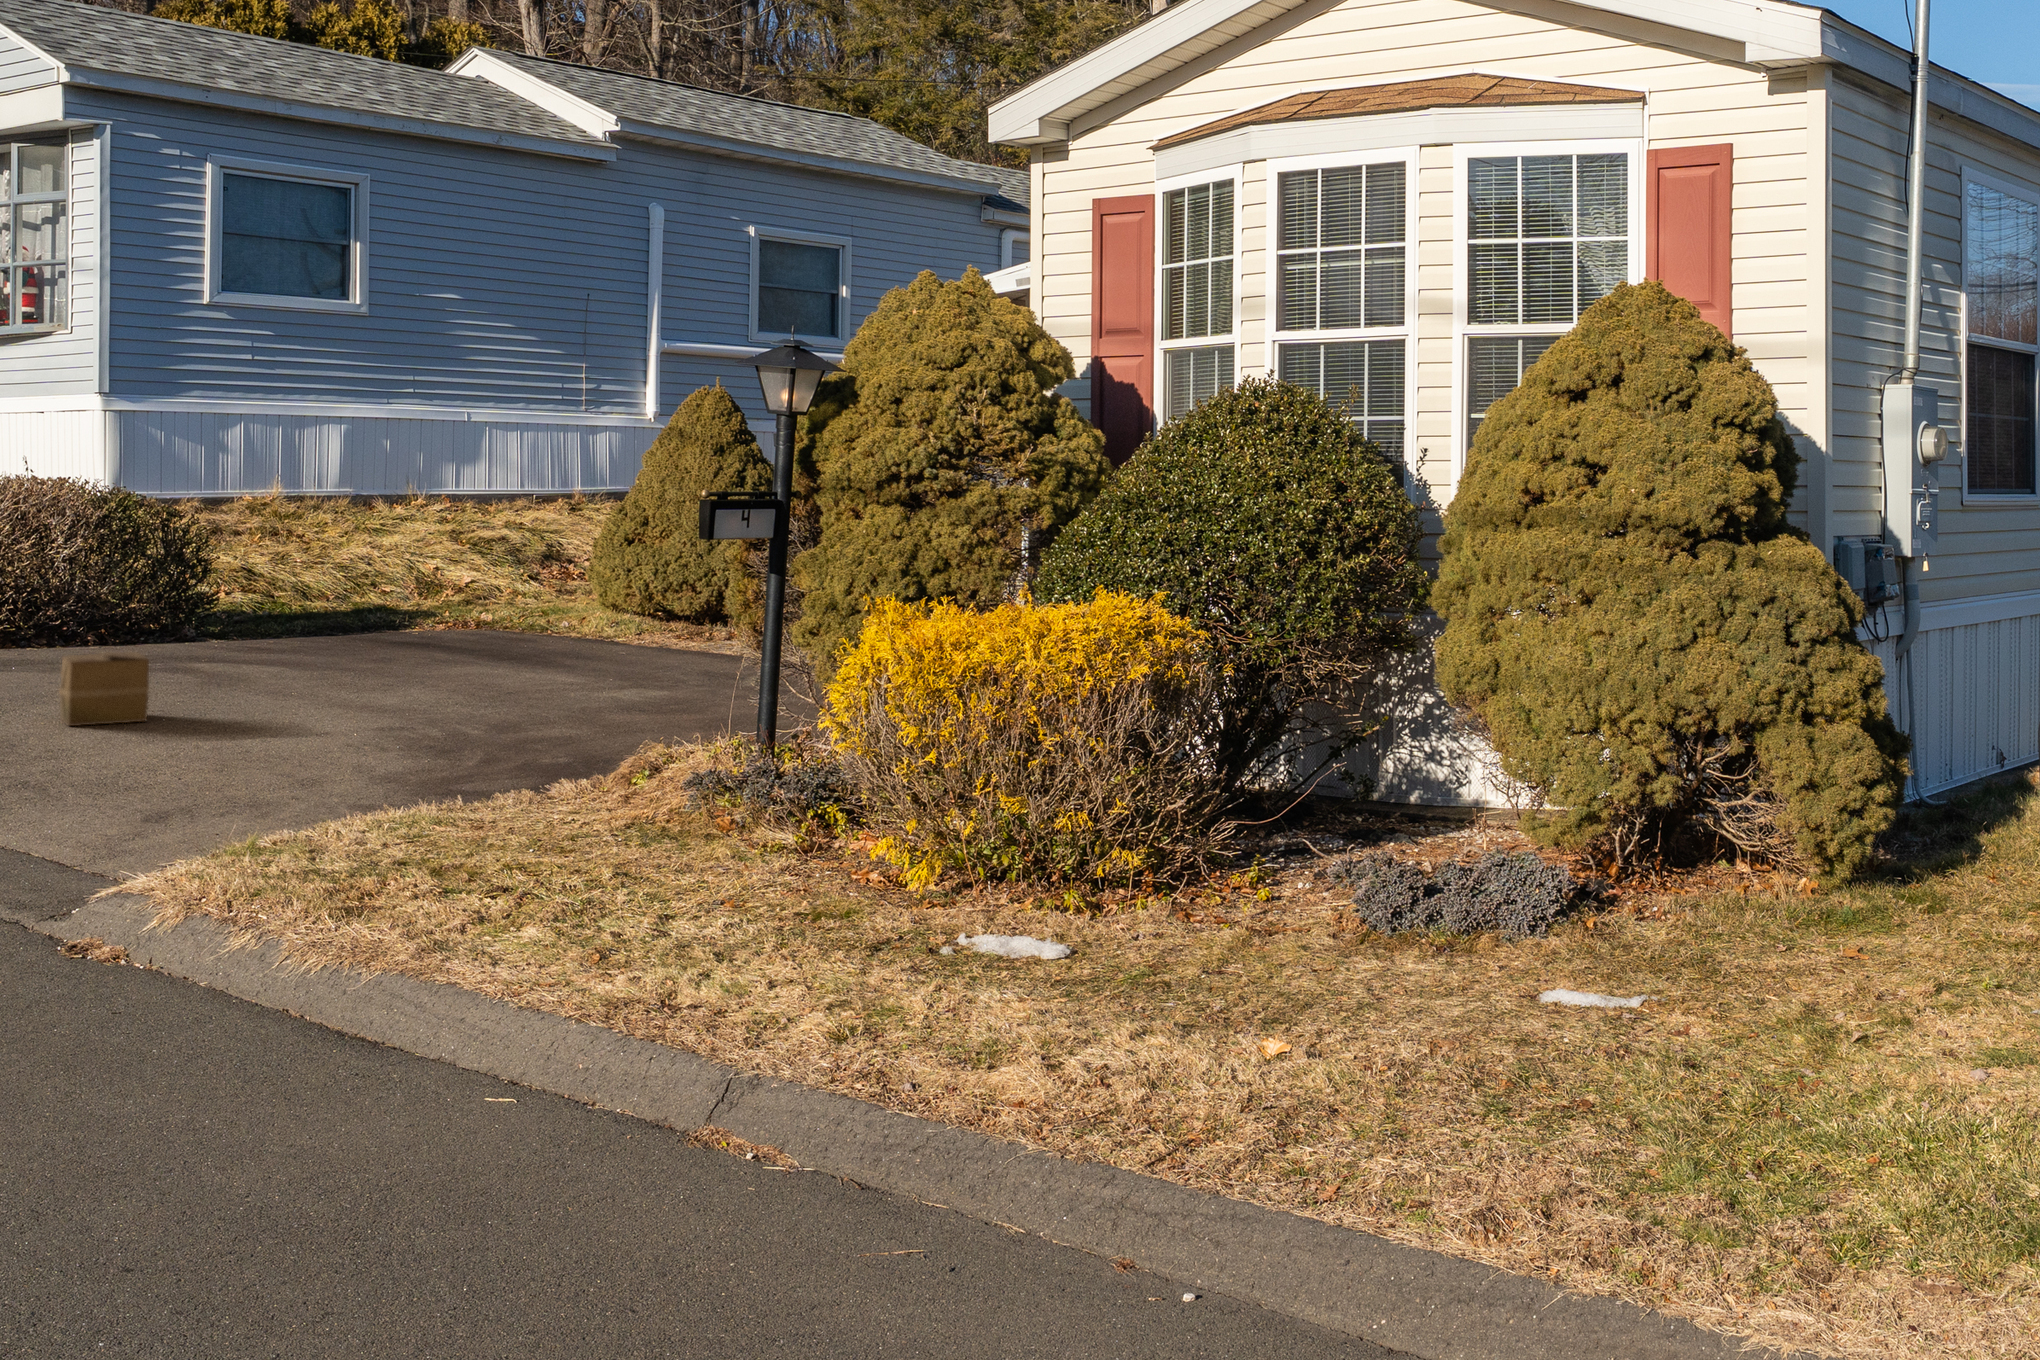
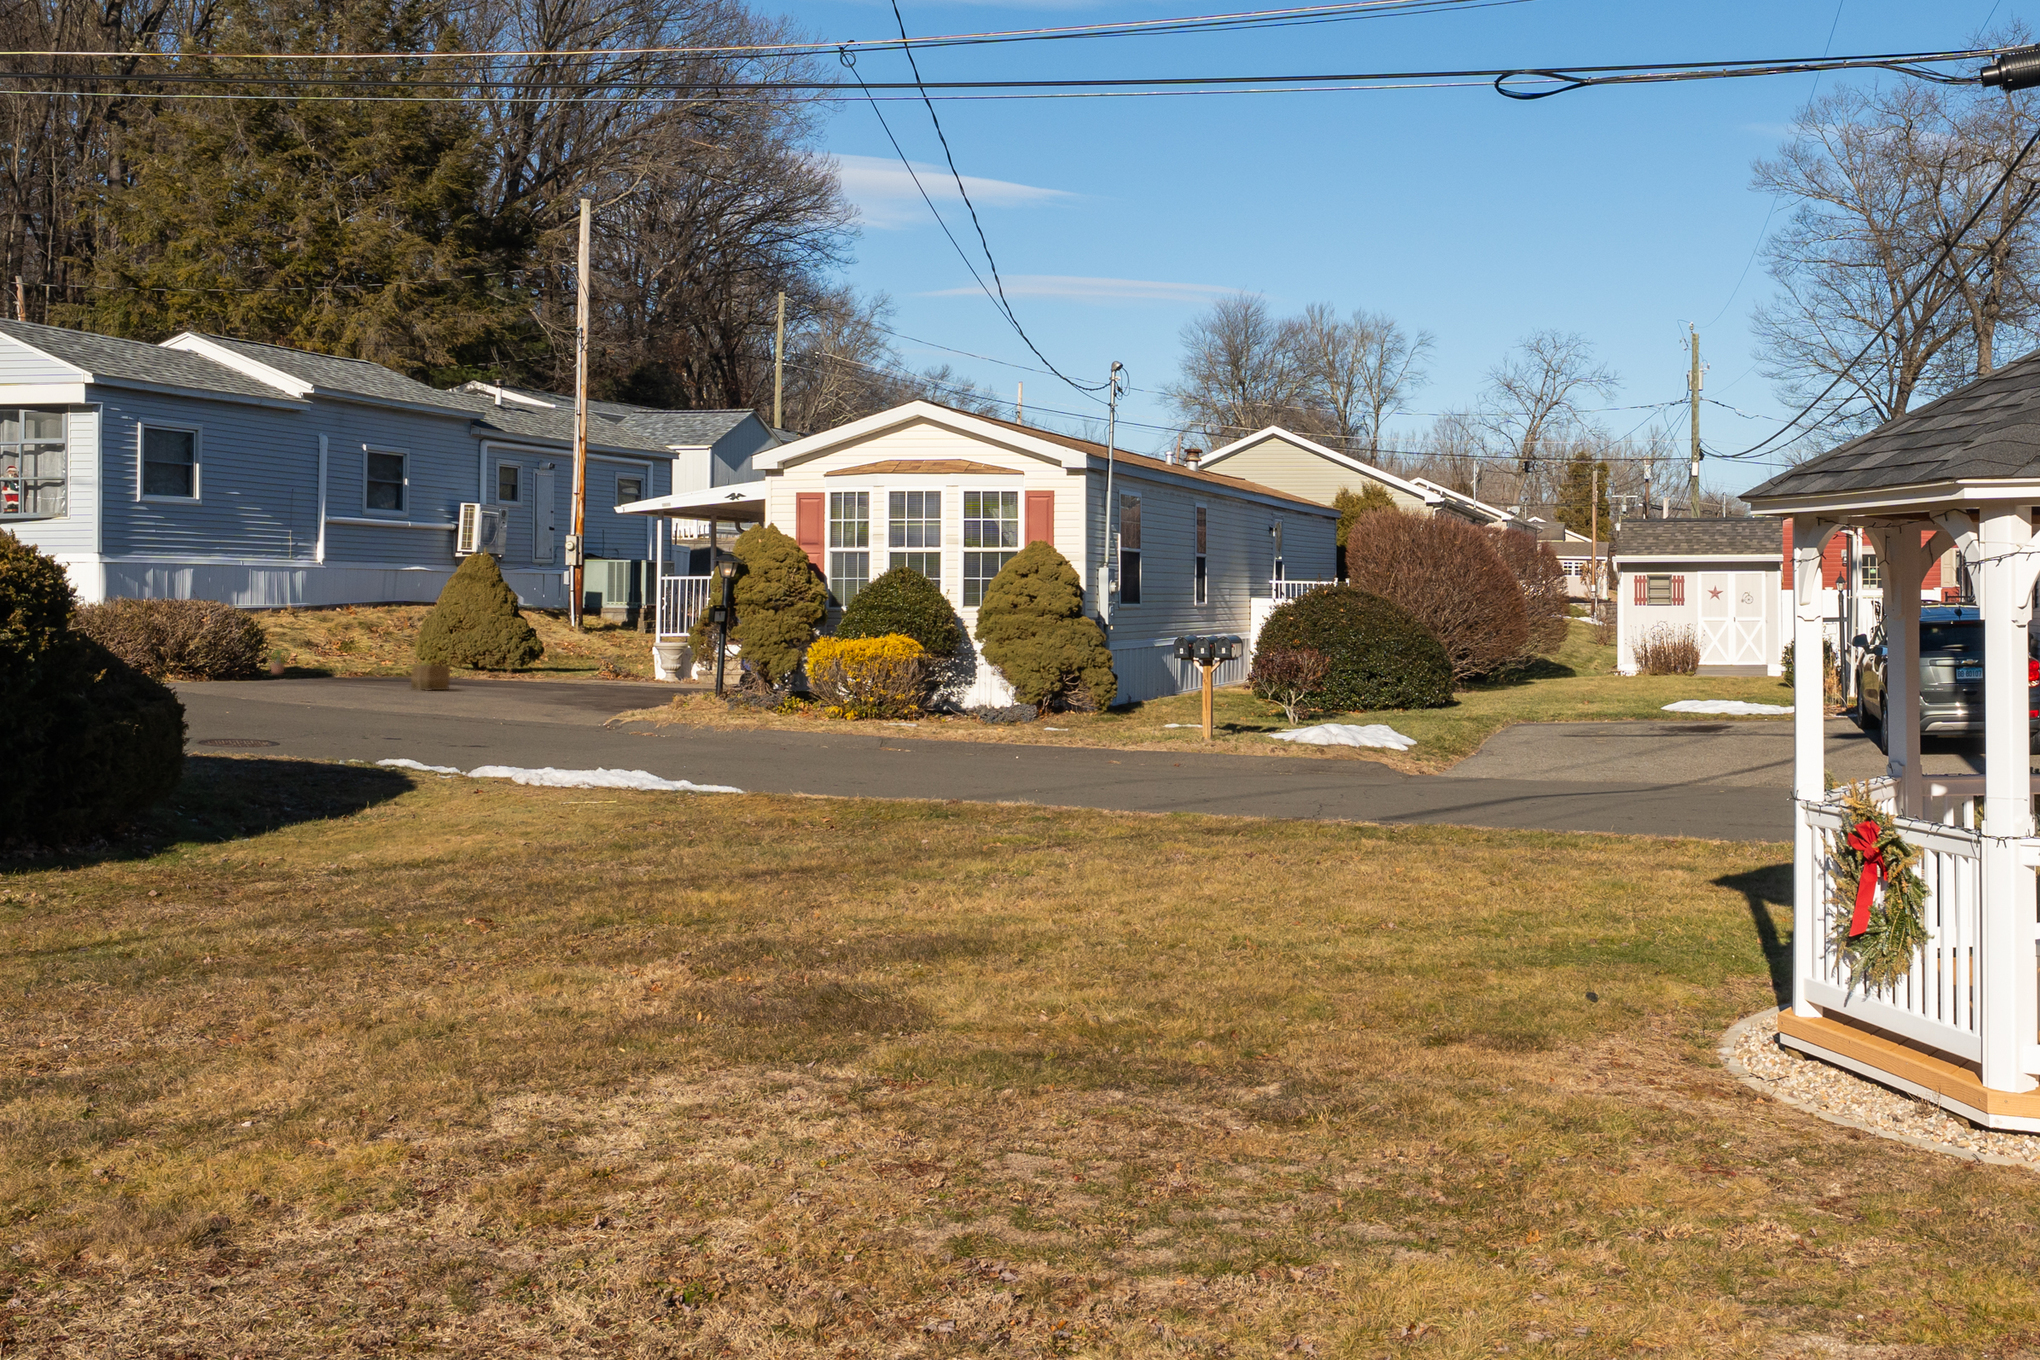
potted plant: none [71,588,146,645] -> present [271,649,290,673]

